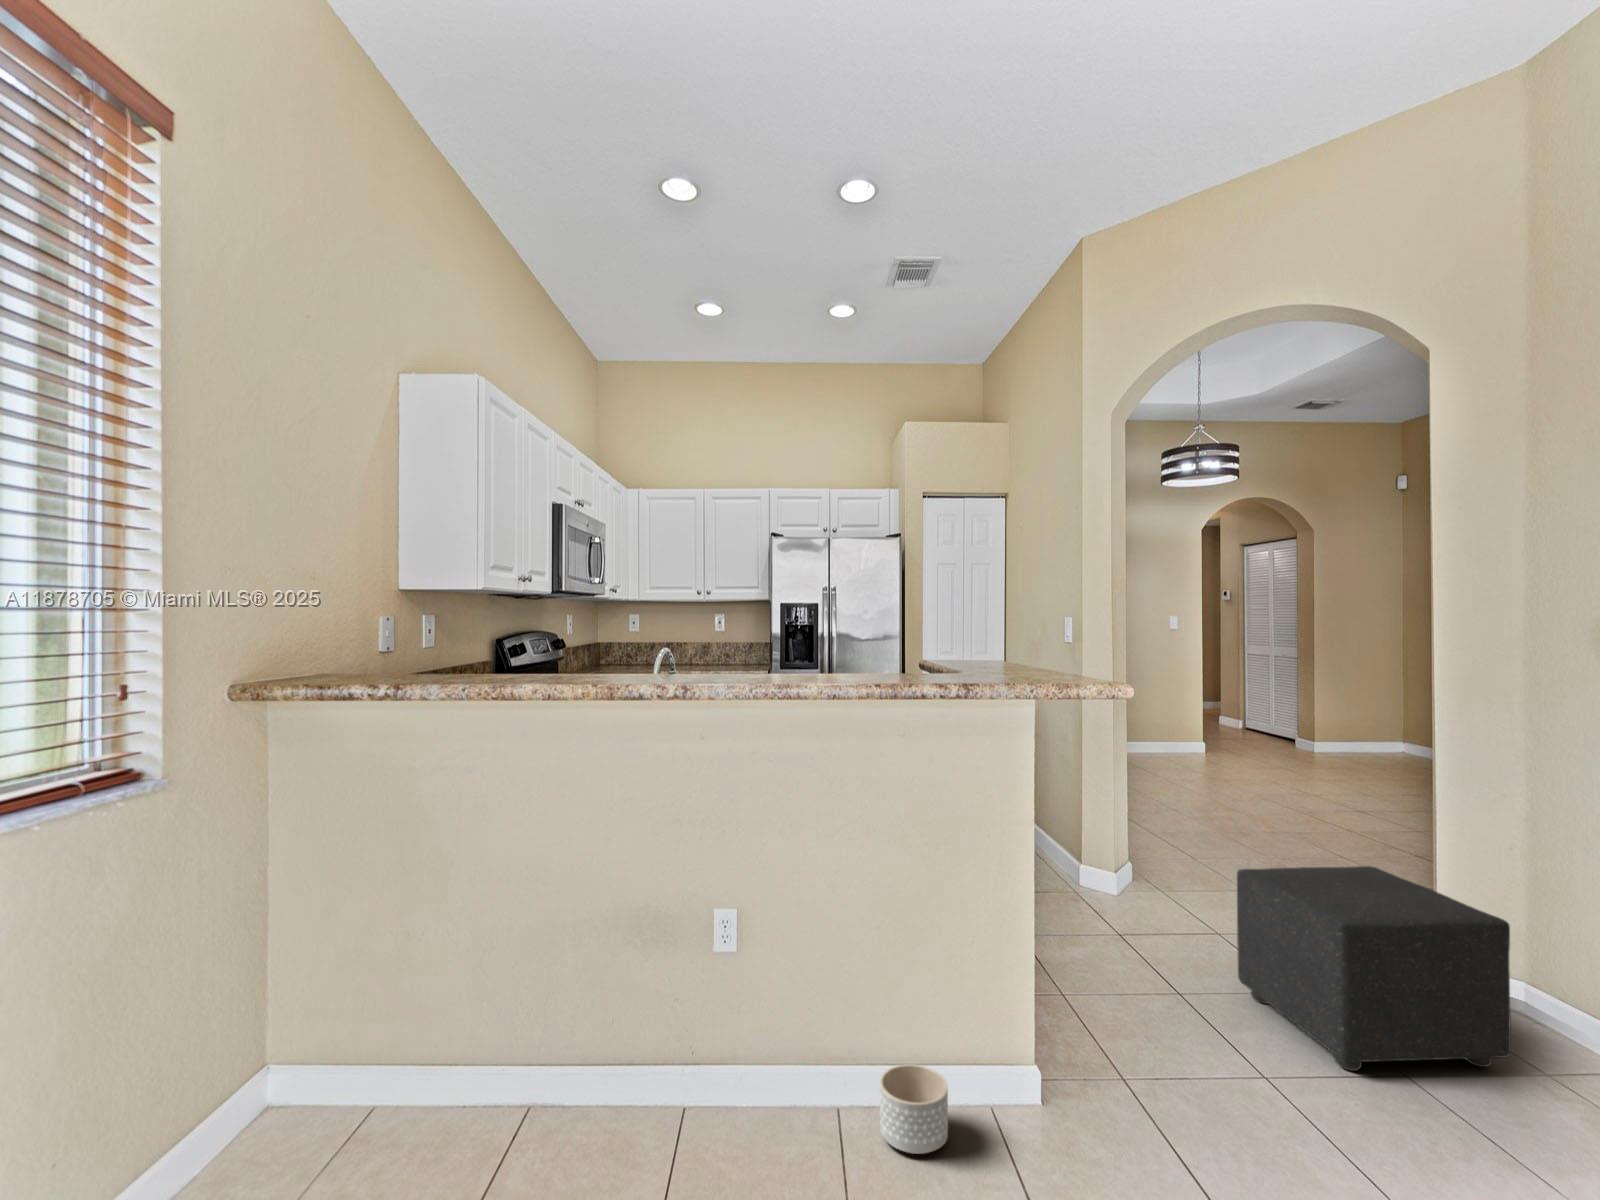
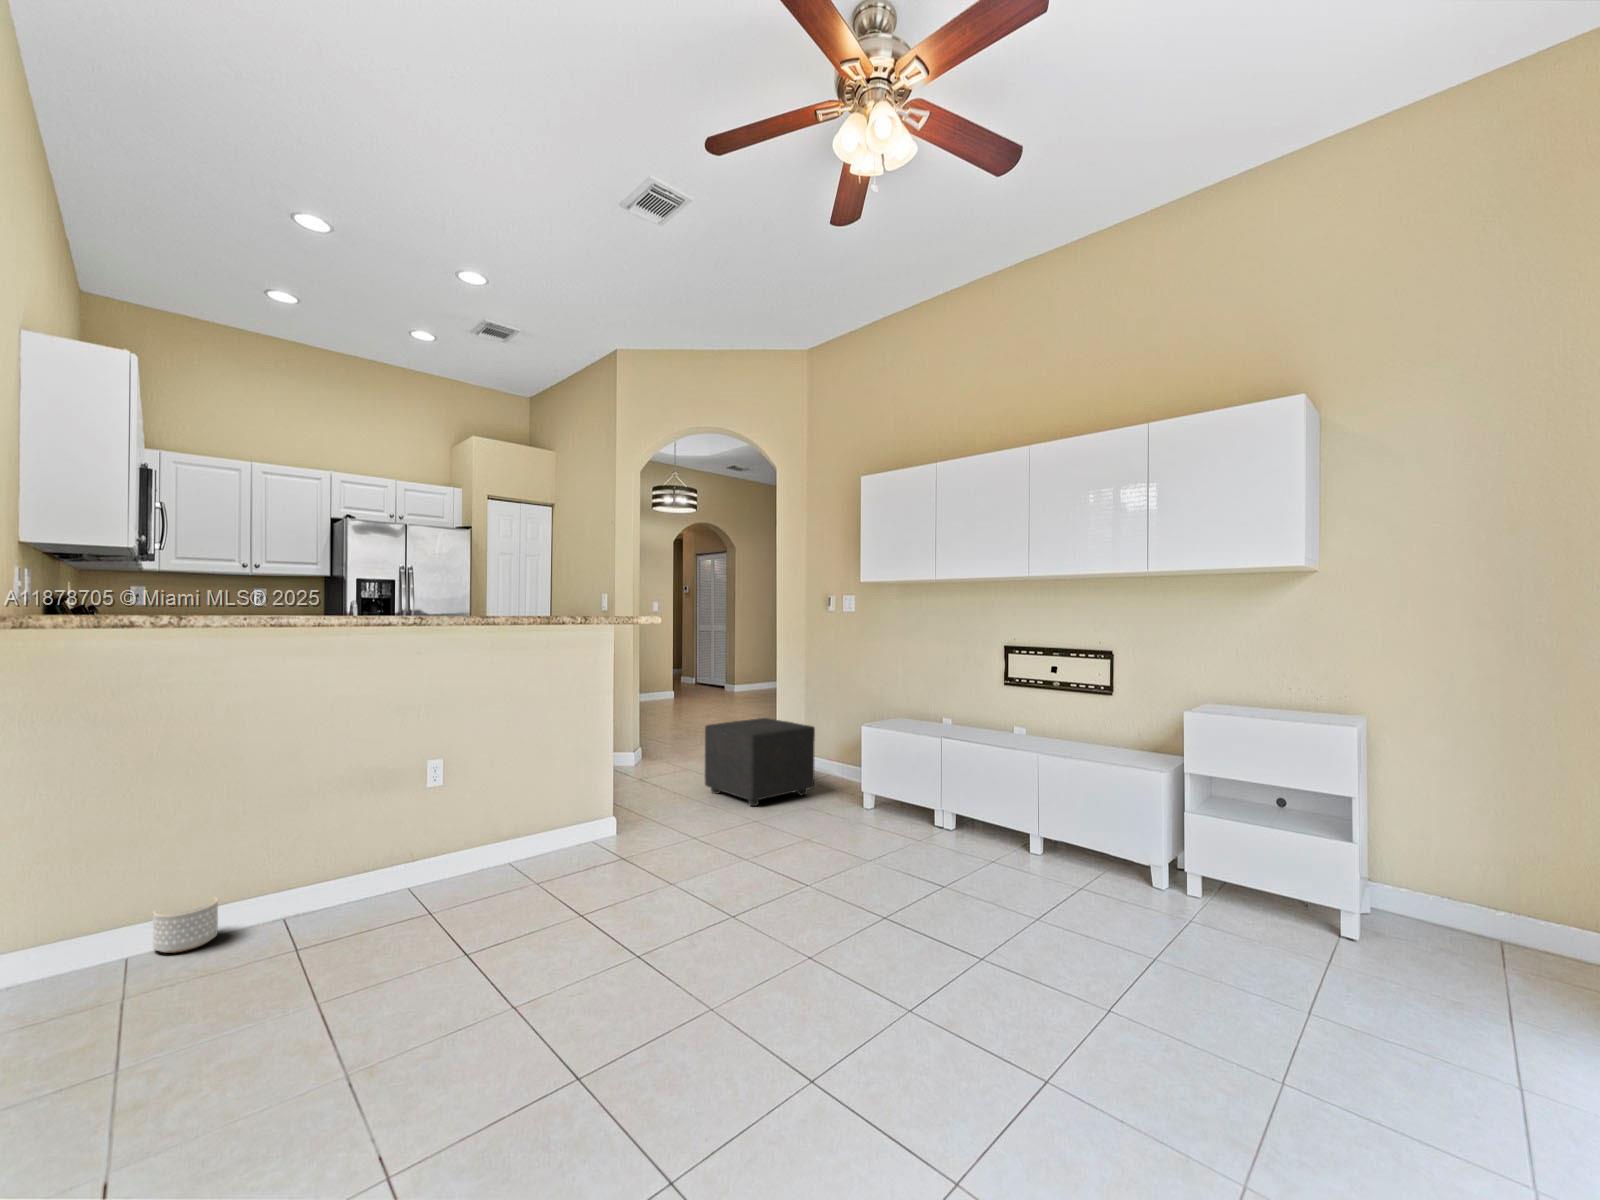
planter: present [880,1064,948,1154] -> present [153,897,218,953]

